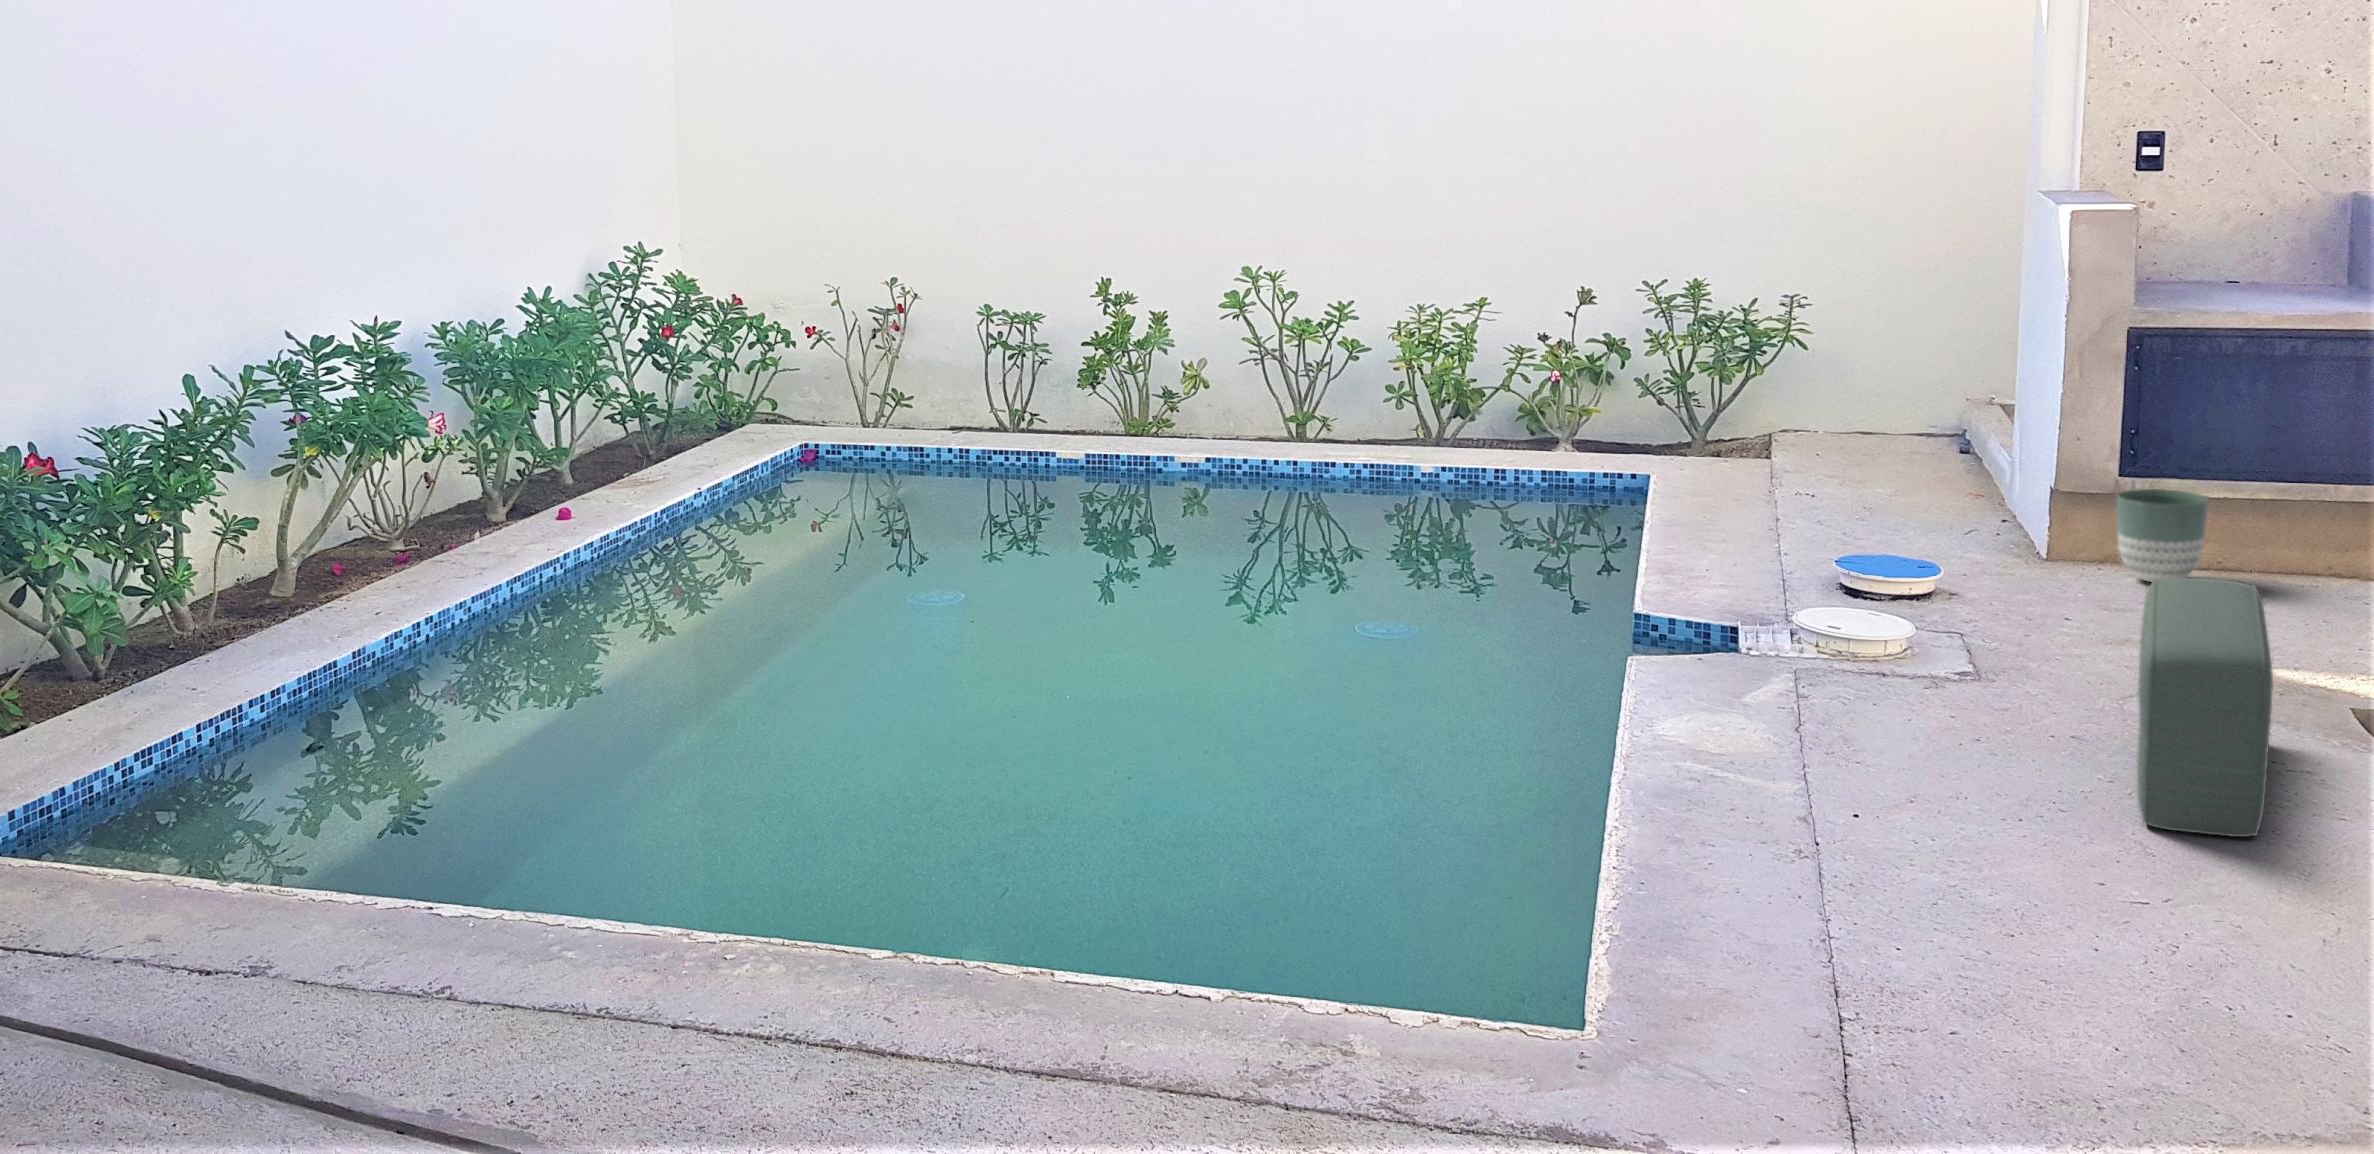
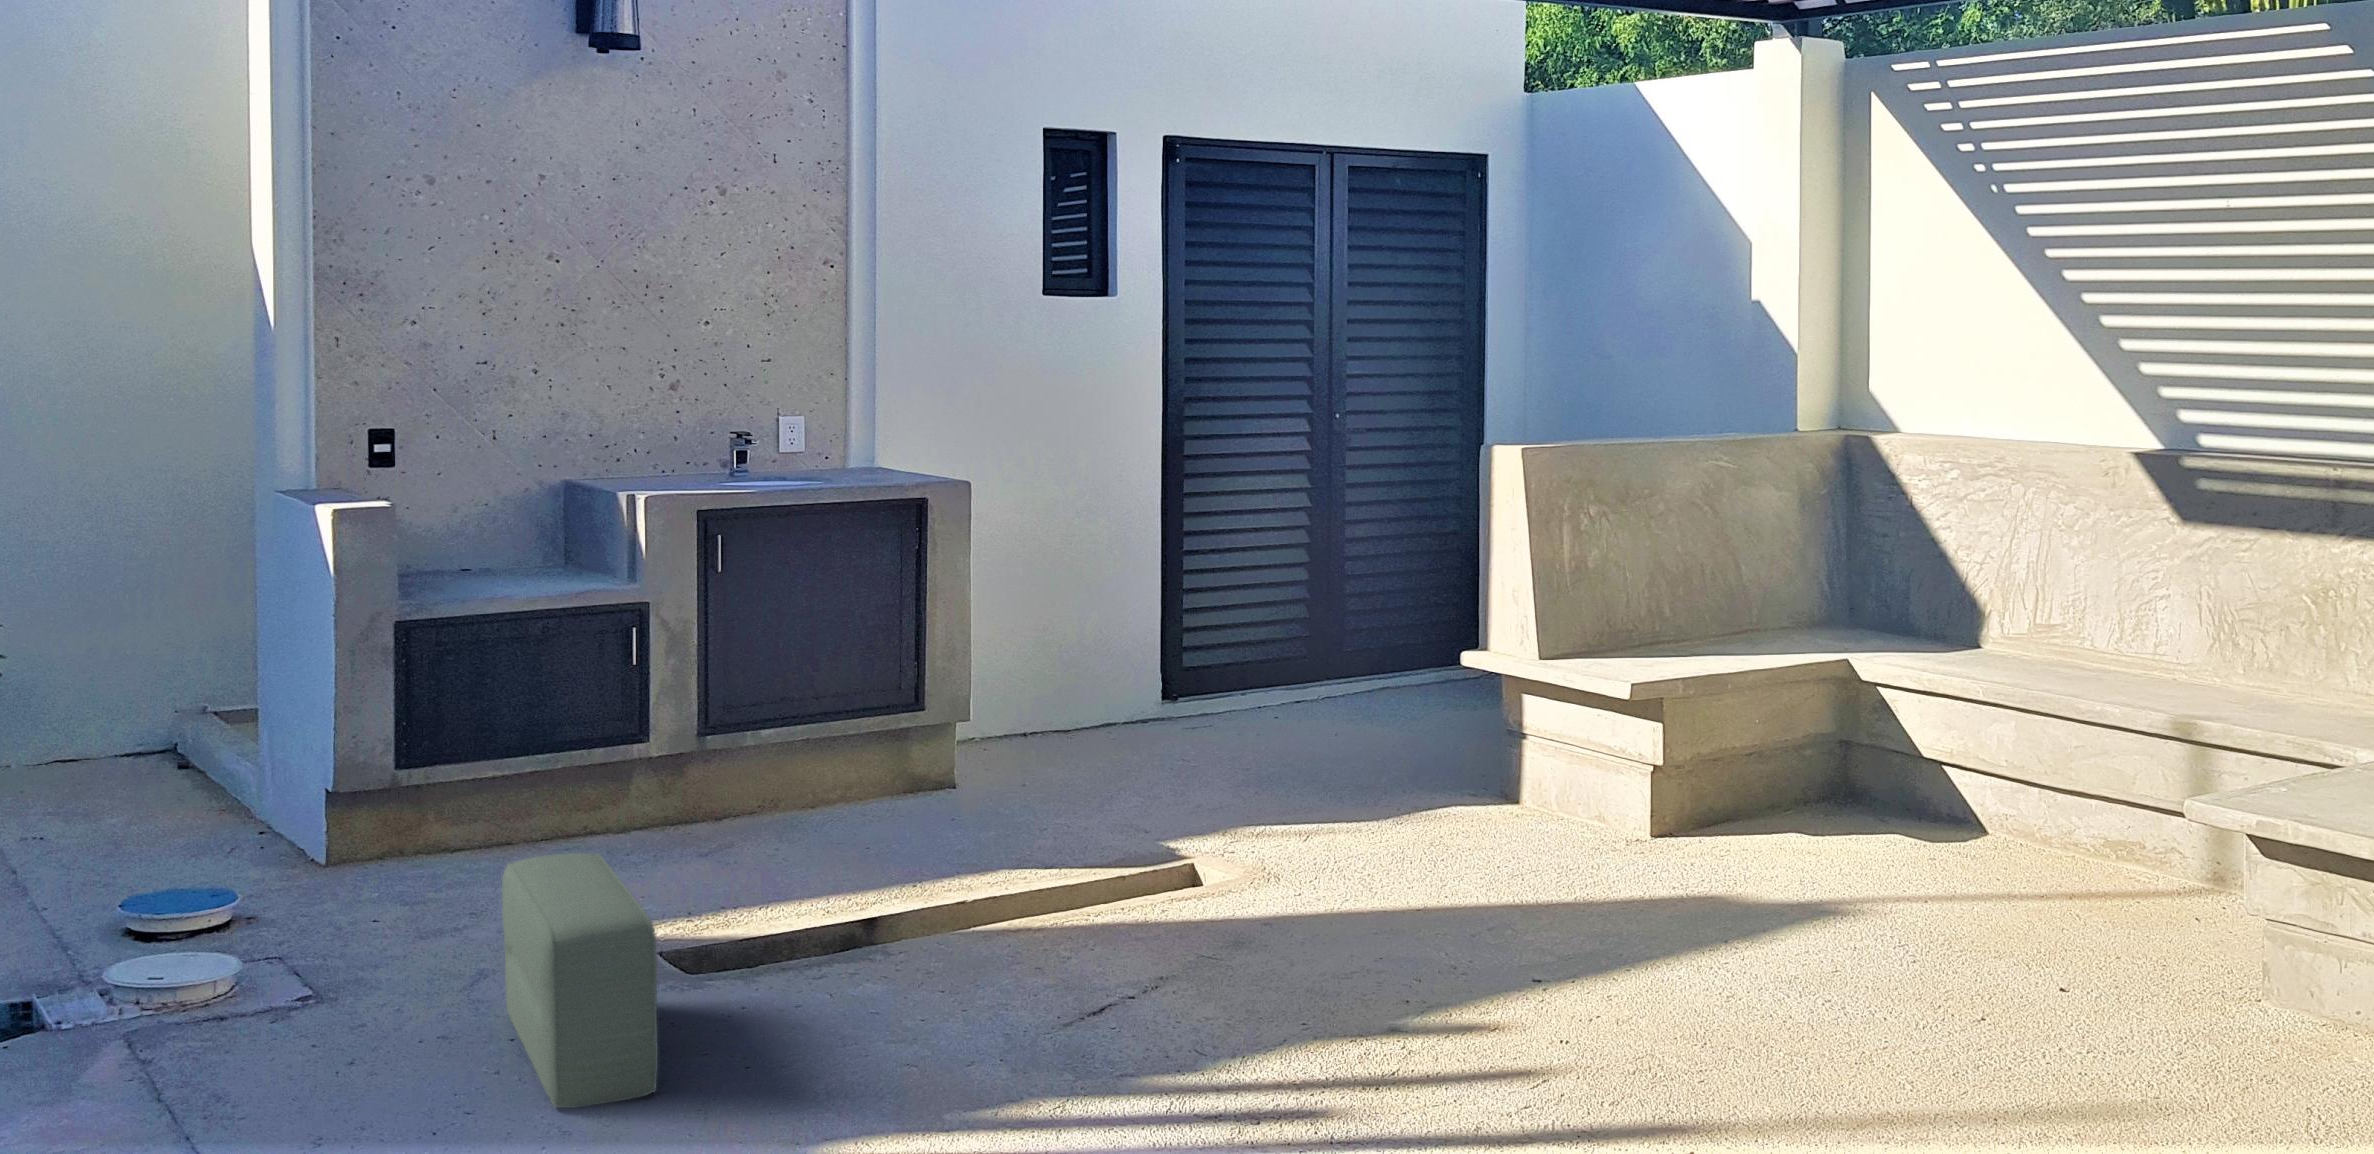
planter: present [2117,489,2208,582] -> none [399,777,485,871]

